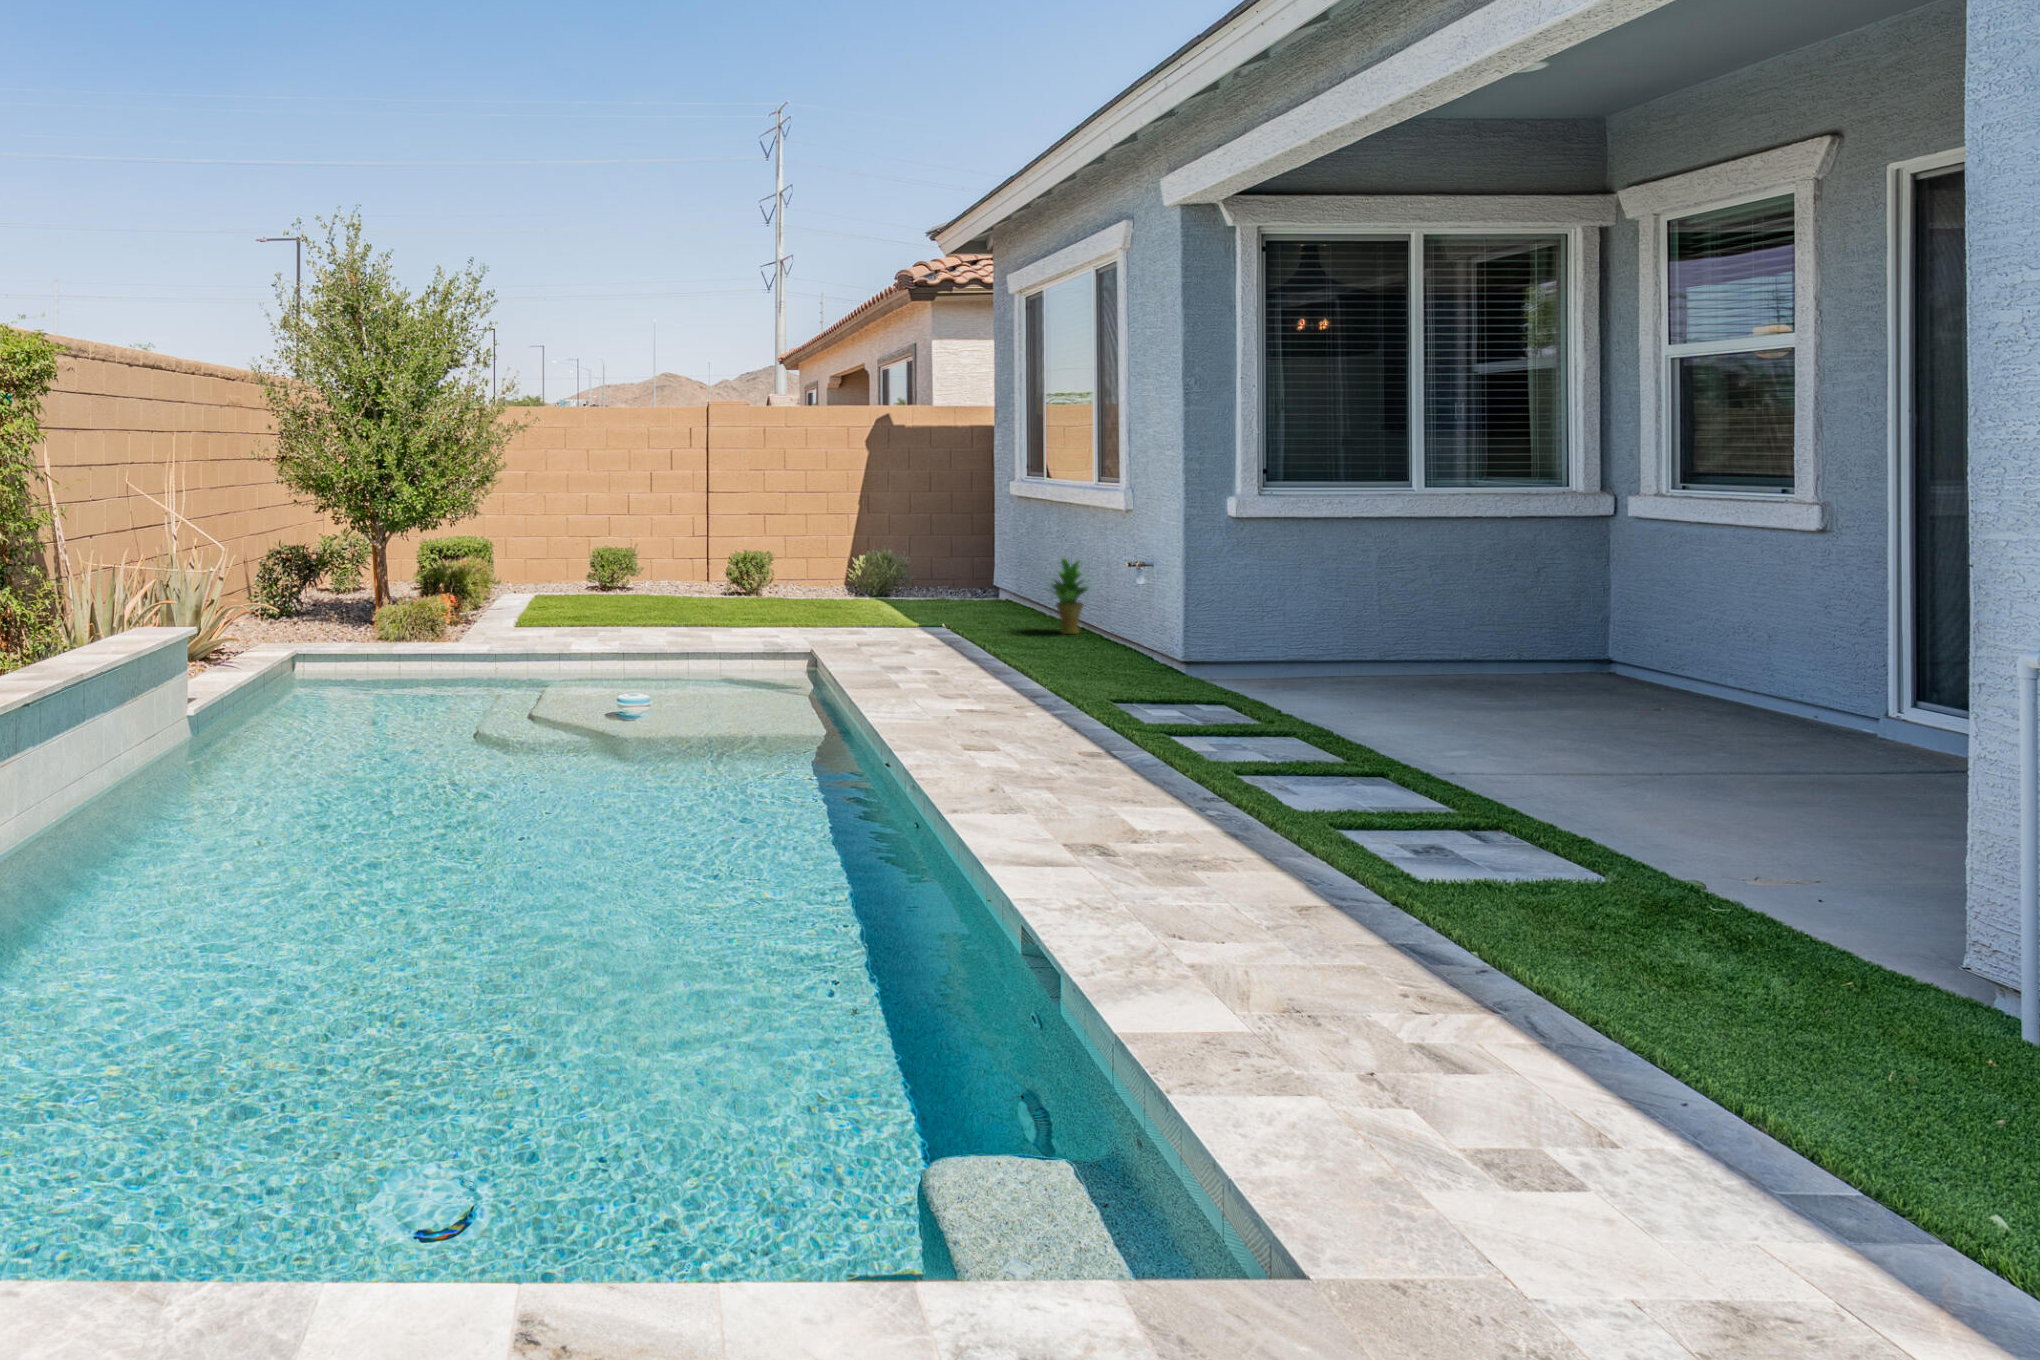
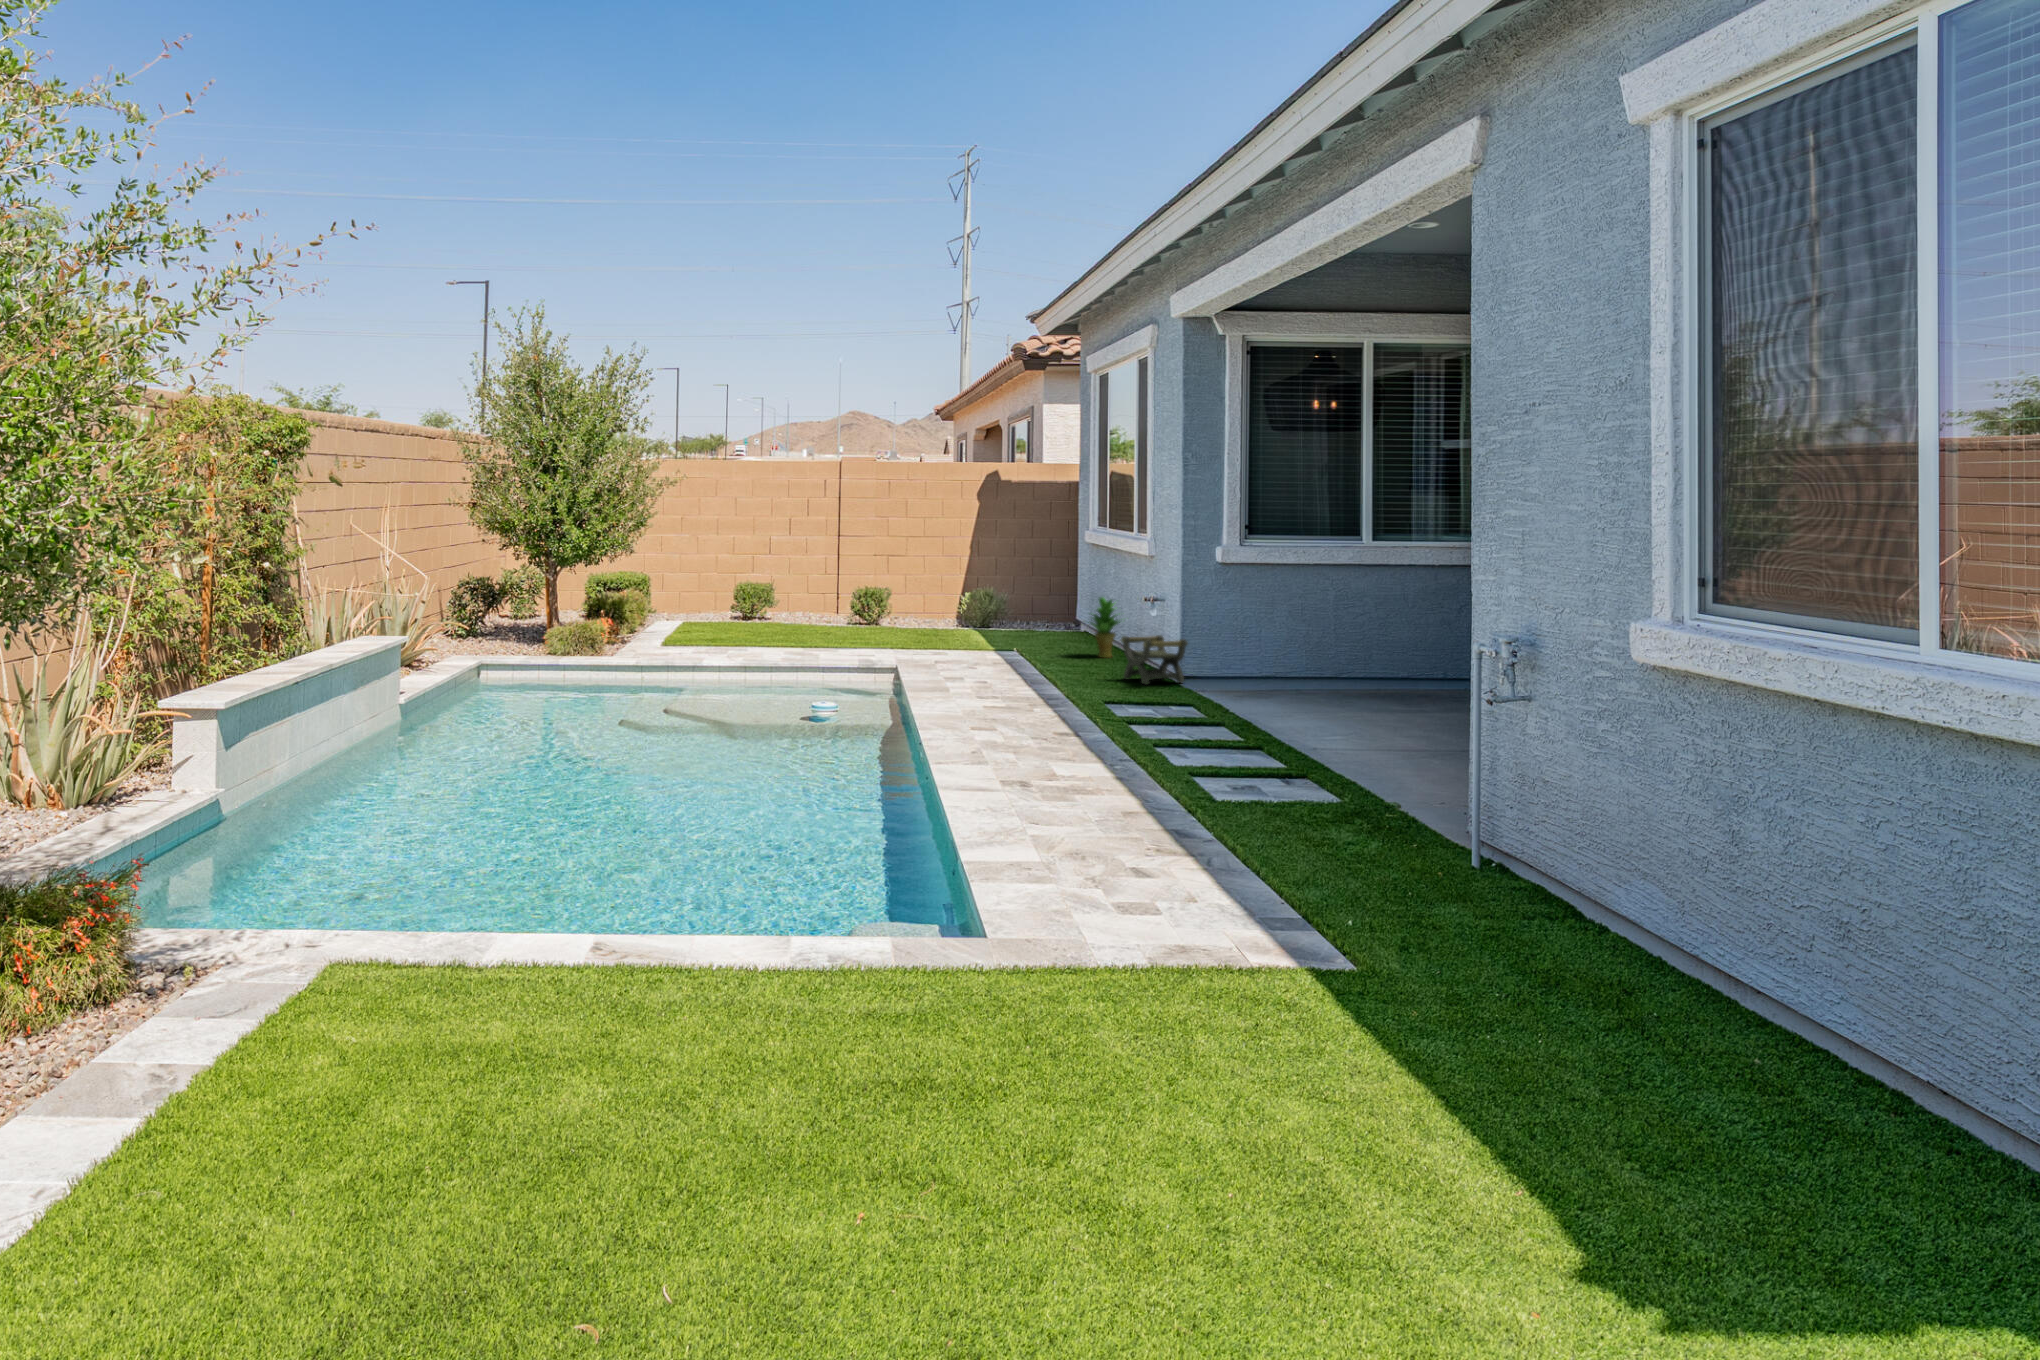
stool: none [1124,607,1226,675] -> present [1121,635,1188,684]

